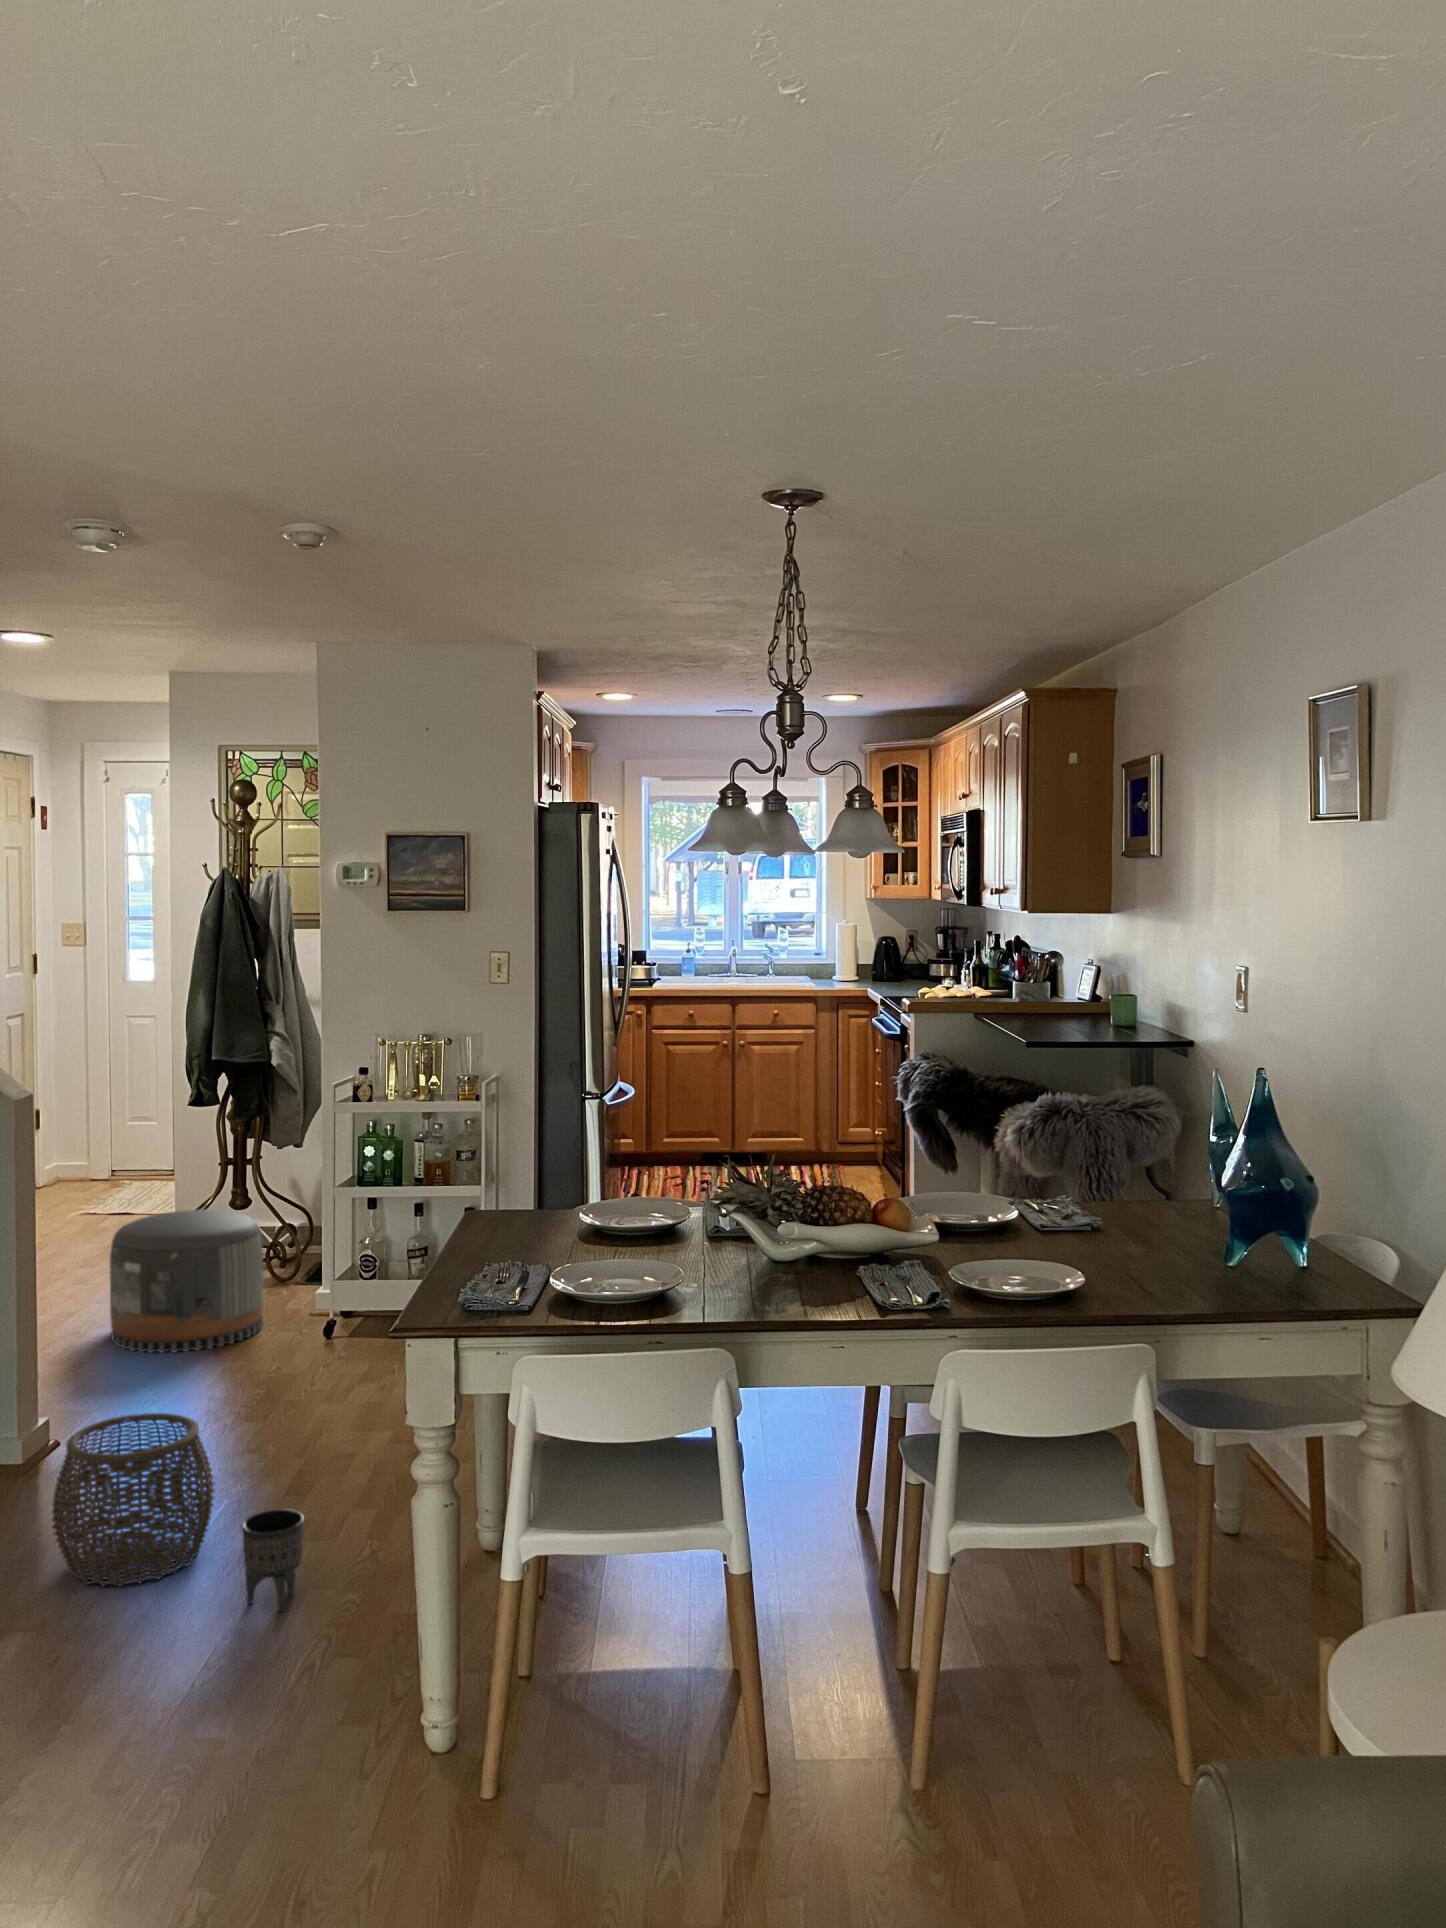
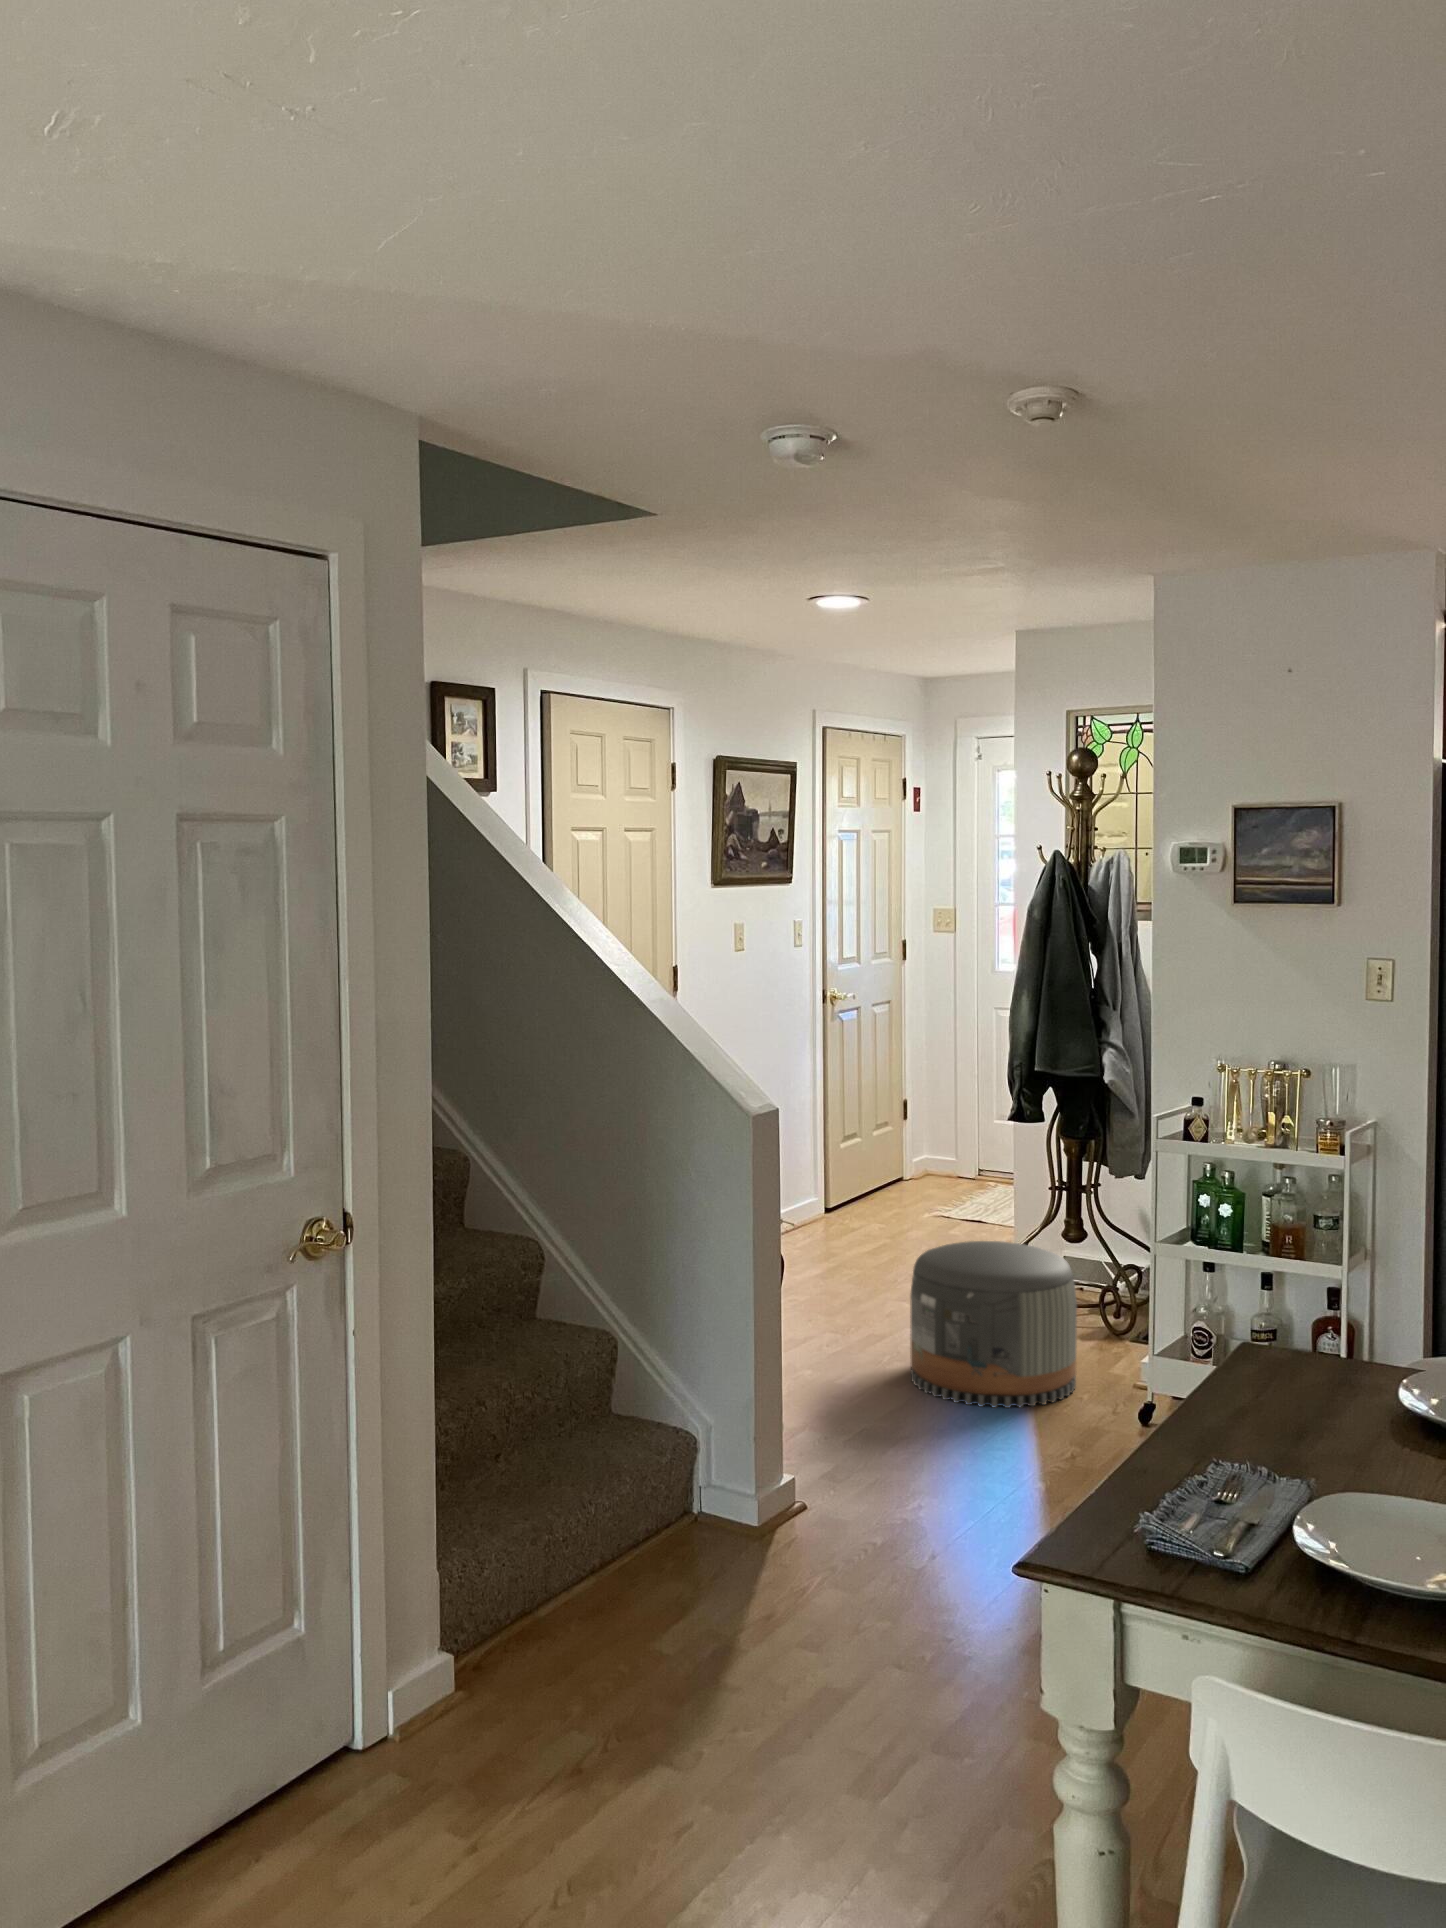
woven basket: present [52,1413,215,1586] -> none [741,1500,920,1712]
planter: present [242,1509,304,1612] -> none [921,1672,998,1810]

